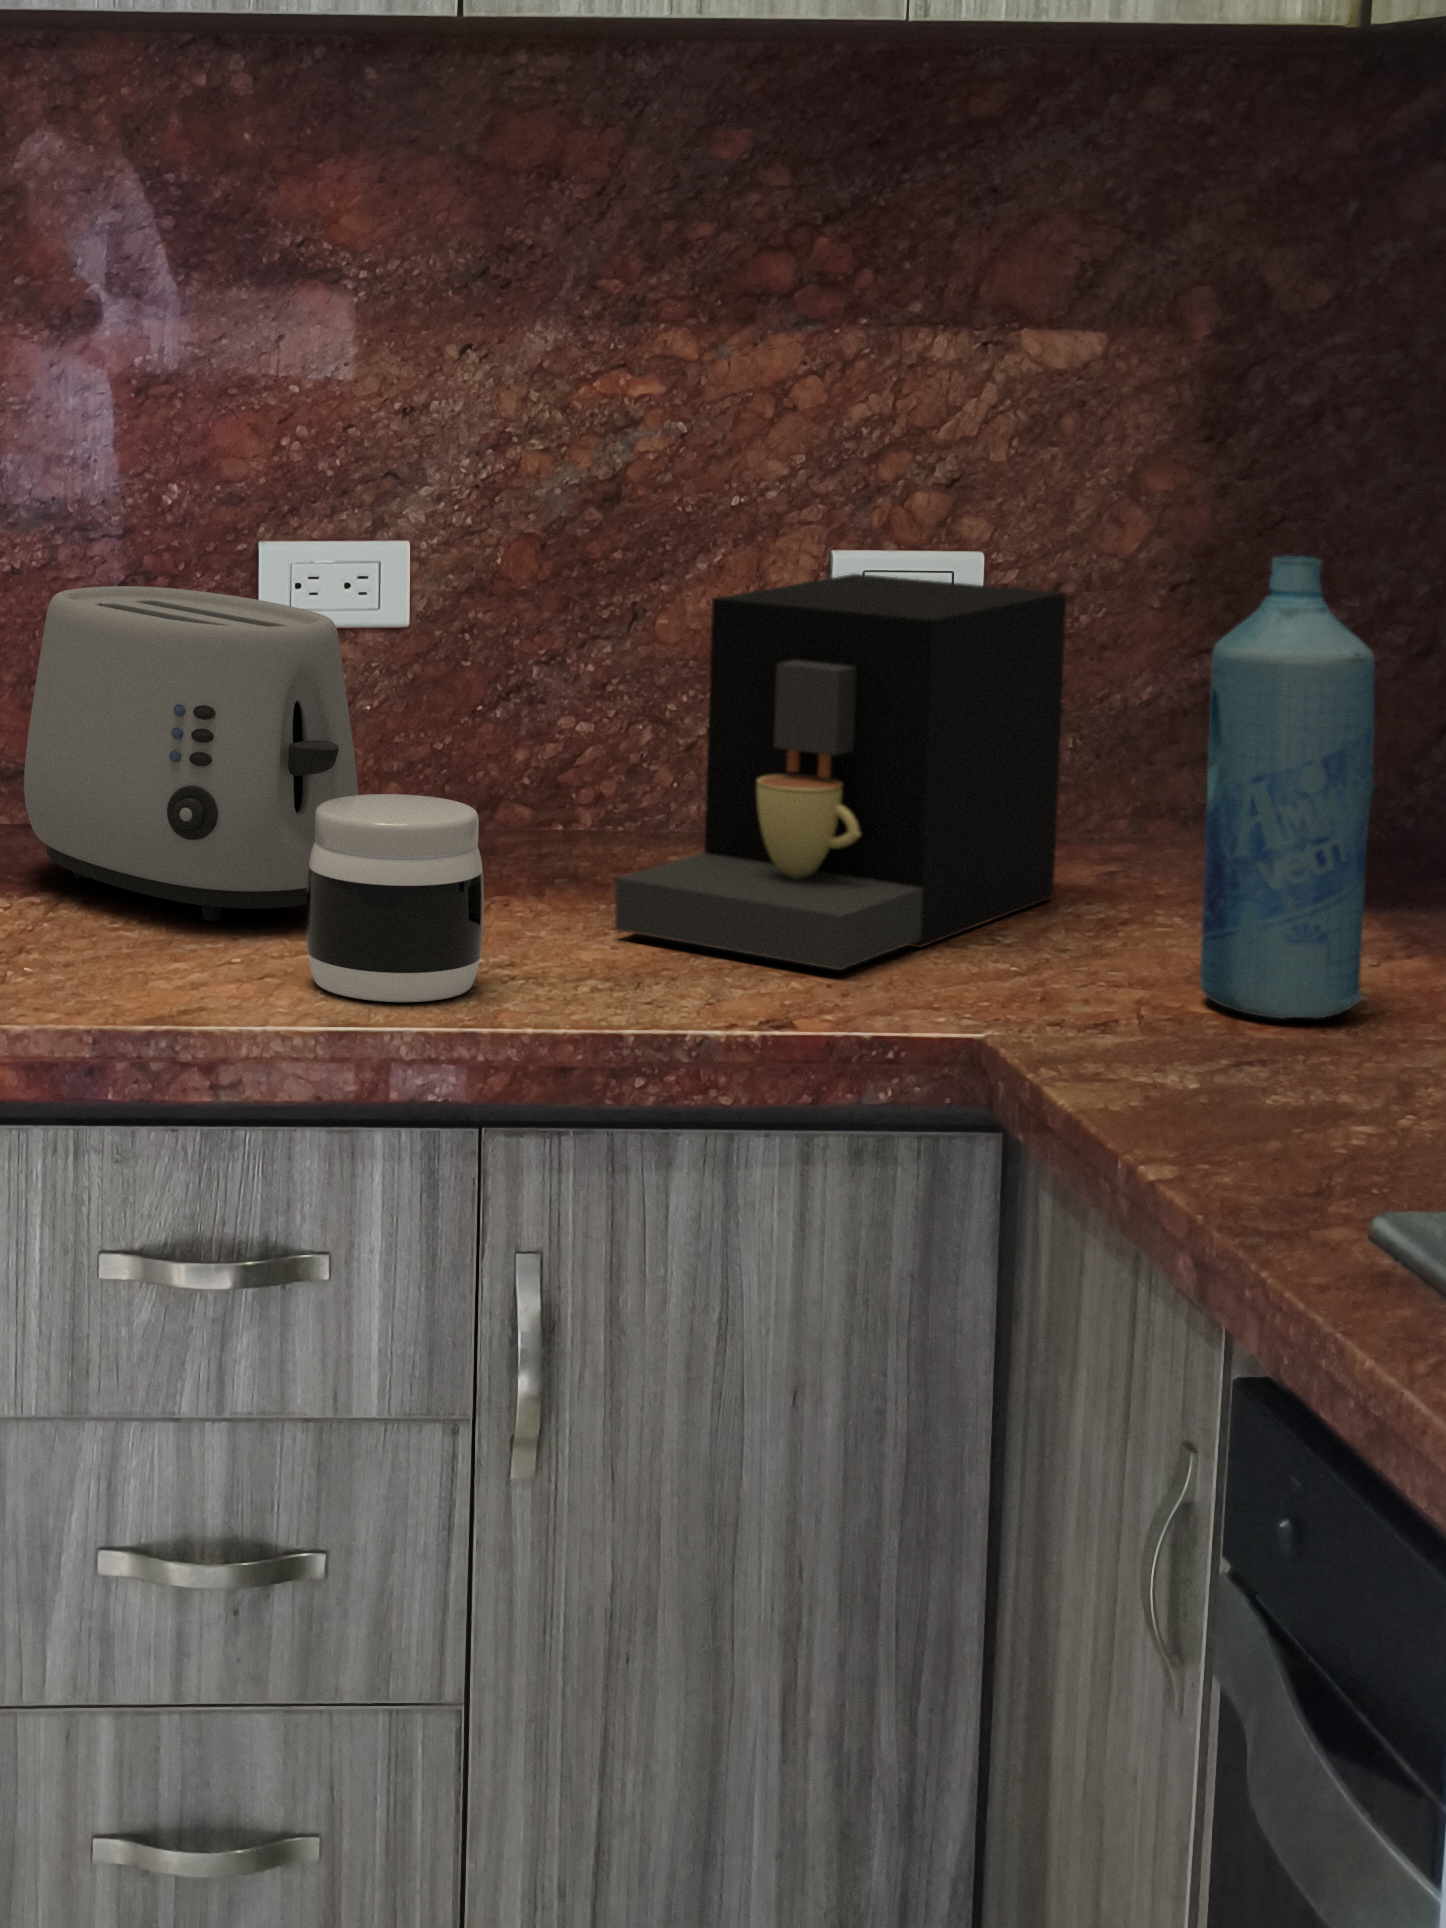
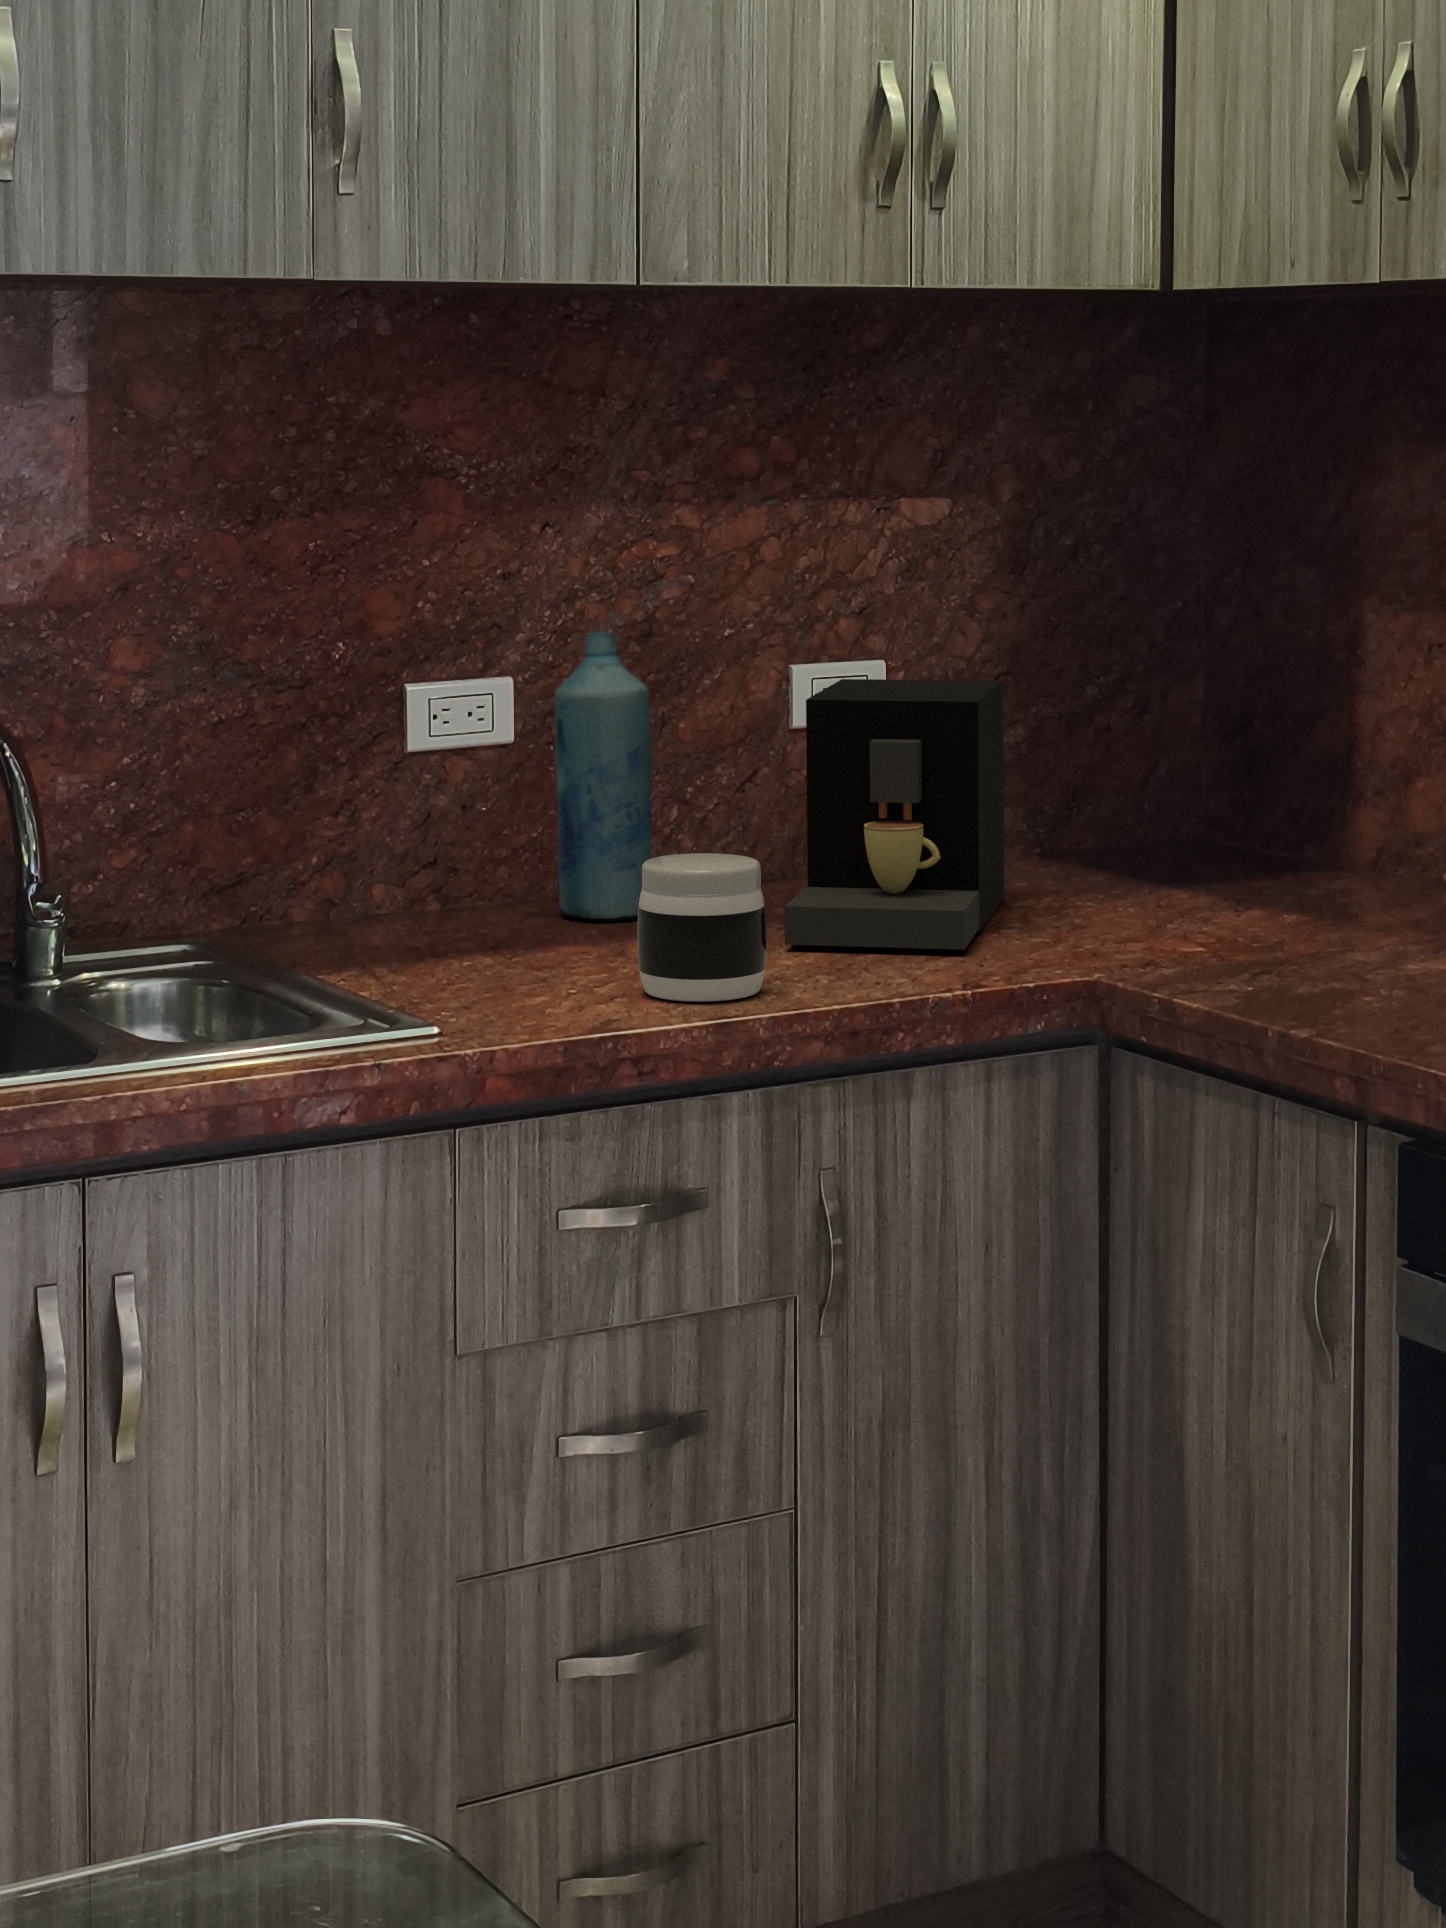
bottle: present [1200,556,1375,1018] -> present [555,632,653,919]
toaster: present [24,586,358,921] -> none [298,725,604,972]

